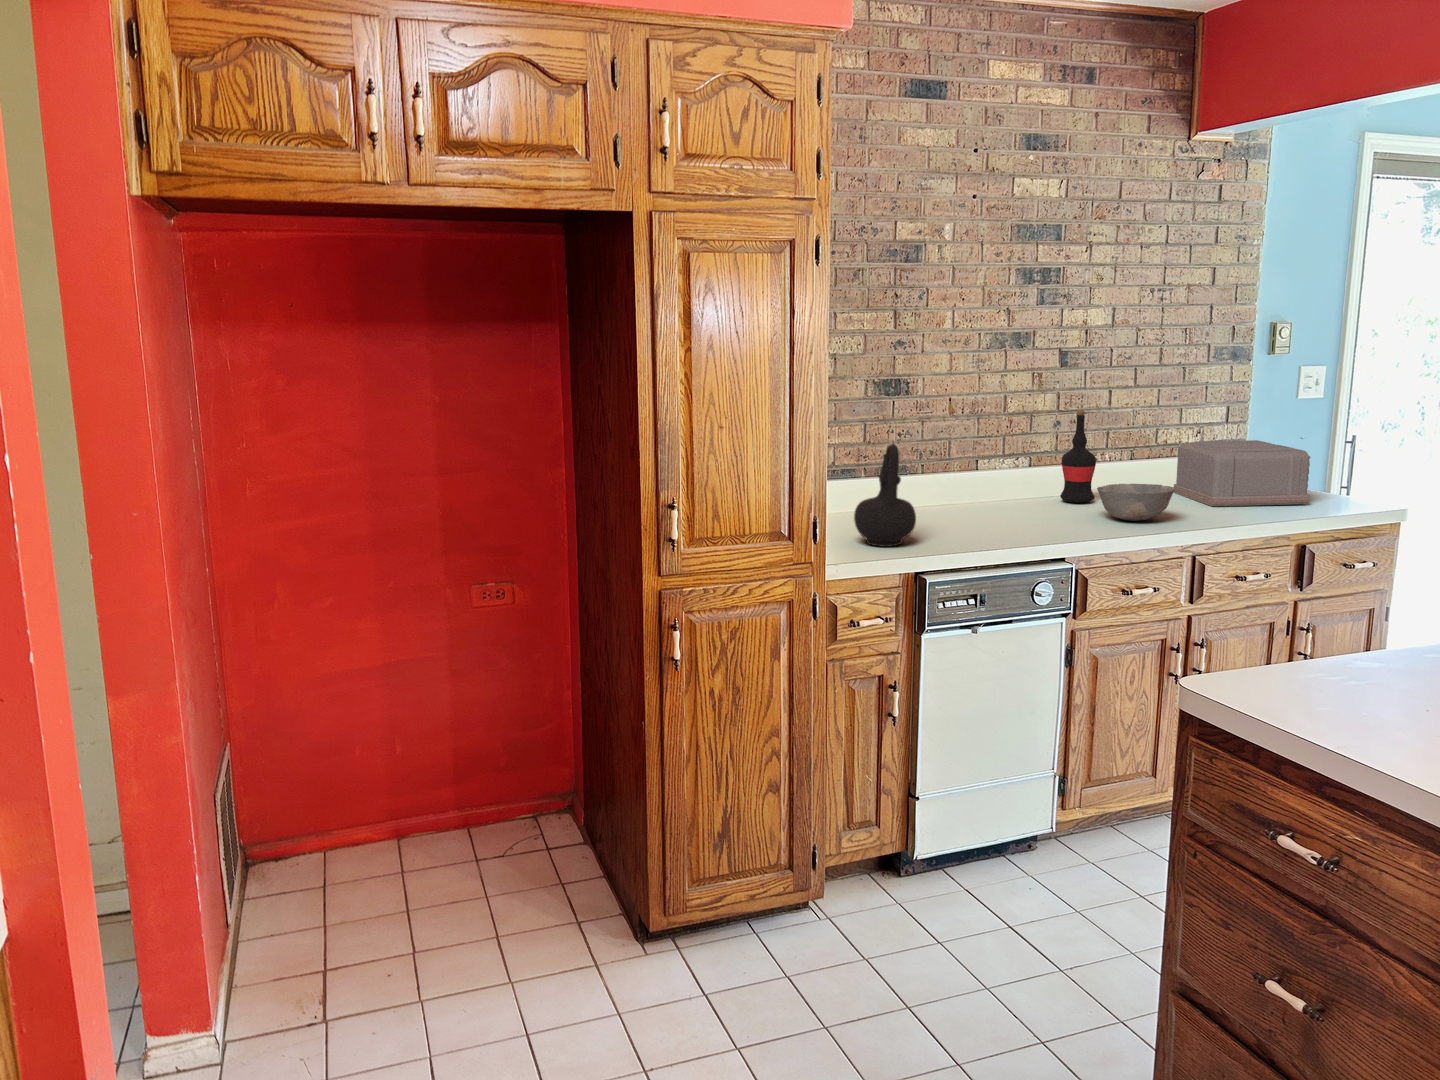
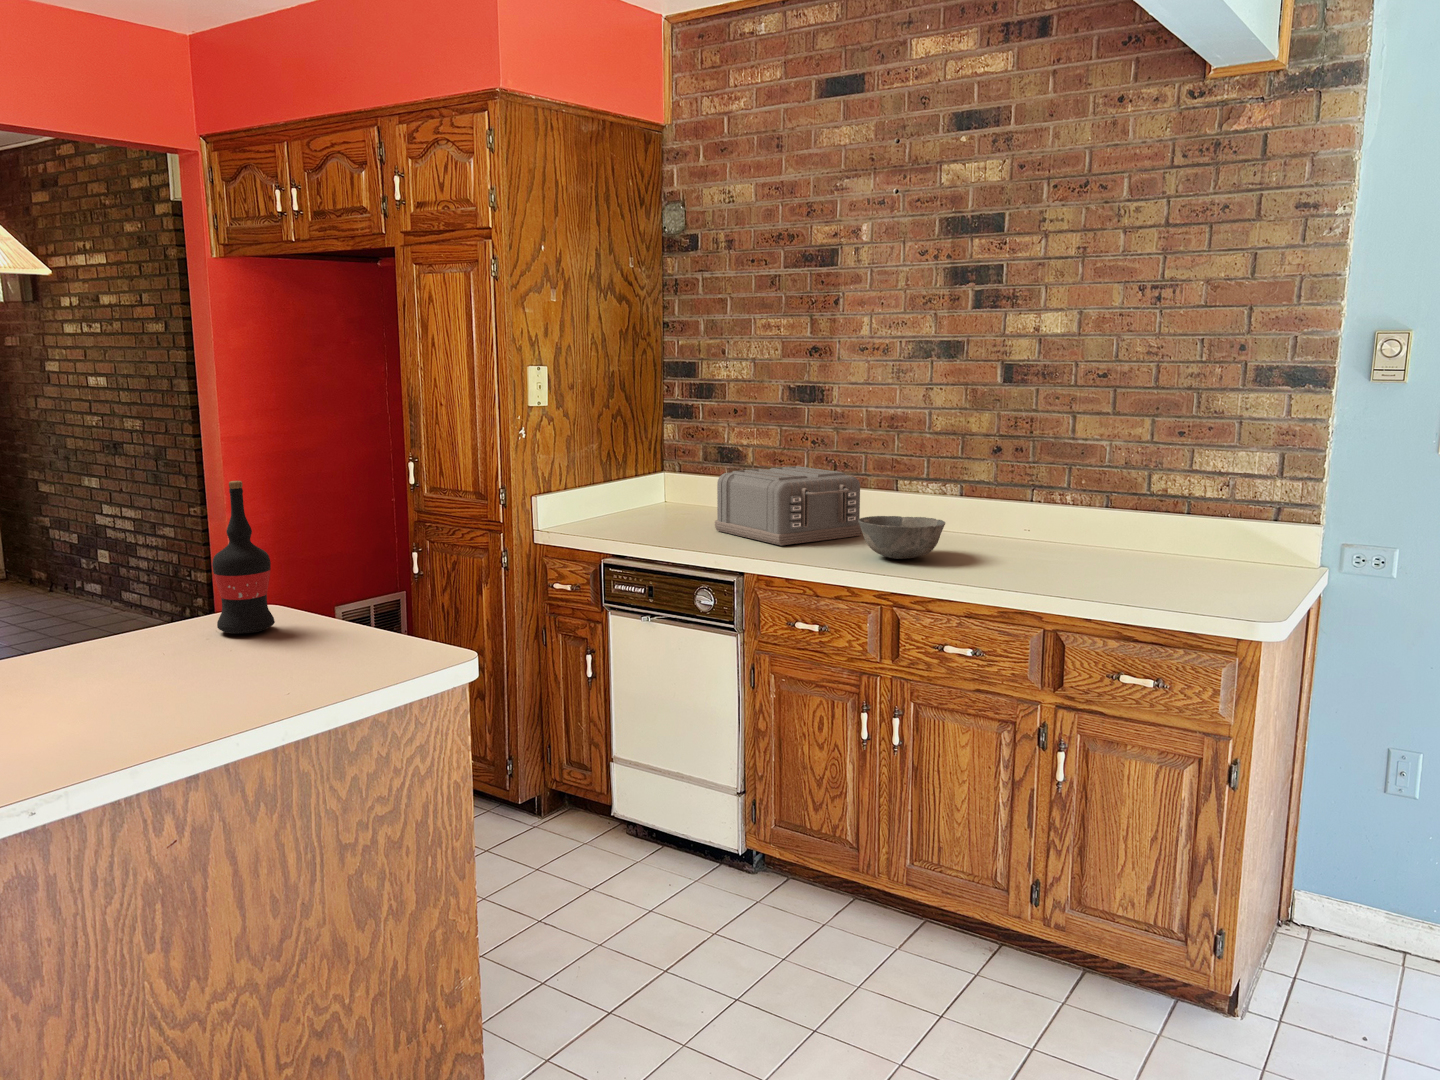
wine bottle: present [1060,410,1096,503] -> present [212,481,275,634]
toaster: present [1174,440,1311,506] -> present [715,466,862,546]
ceramic jug: present [854,444,916,547] -> none [618,435,674,529]

